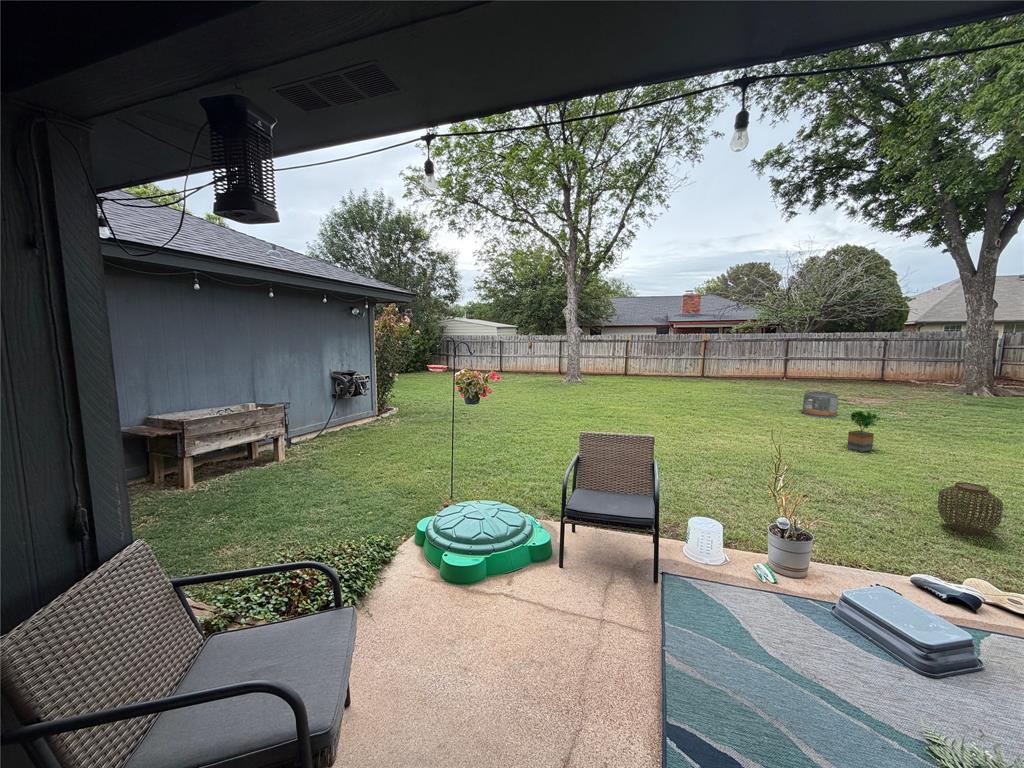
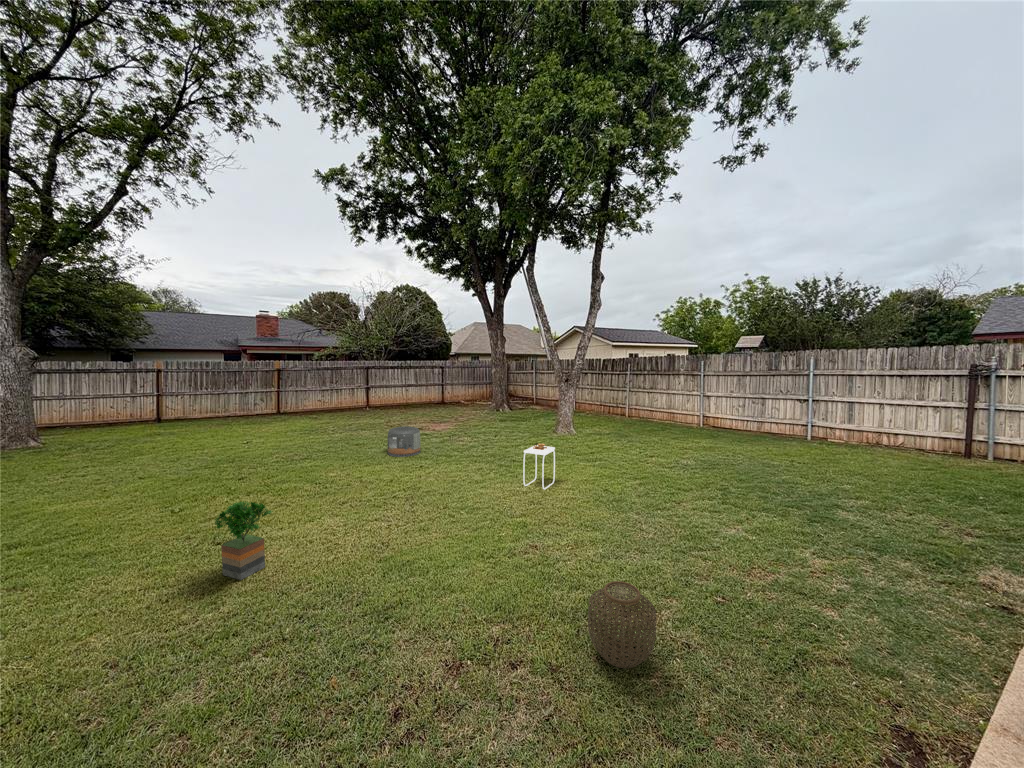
potted tree: present [847,411,881,452] -> present [215,501,272,580]
side table: none [949,415,1002,460] -> present [523,443,555,489]

